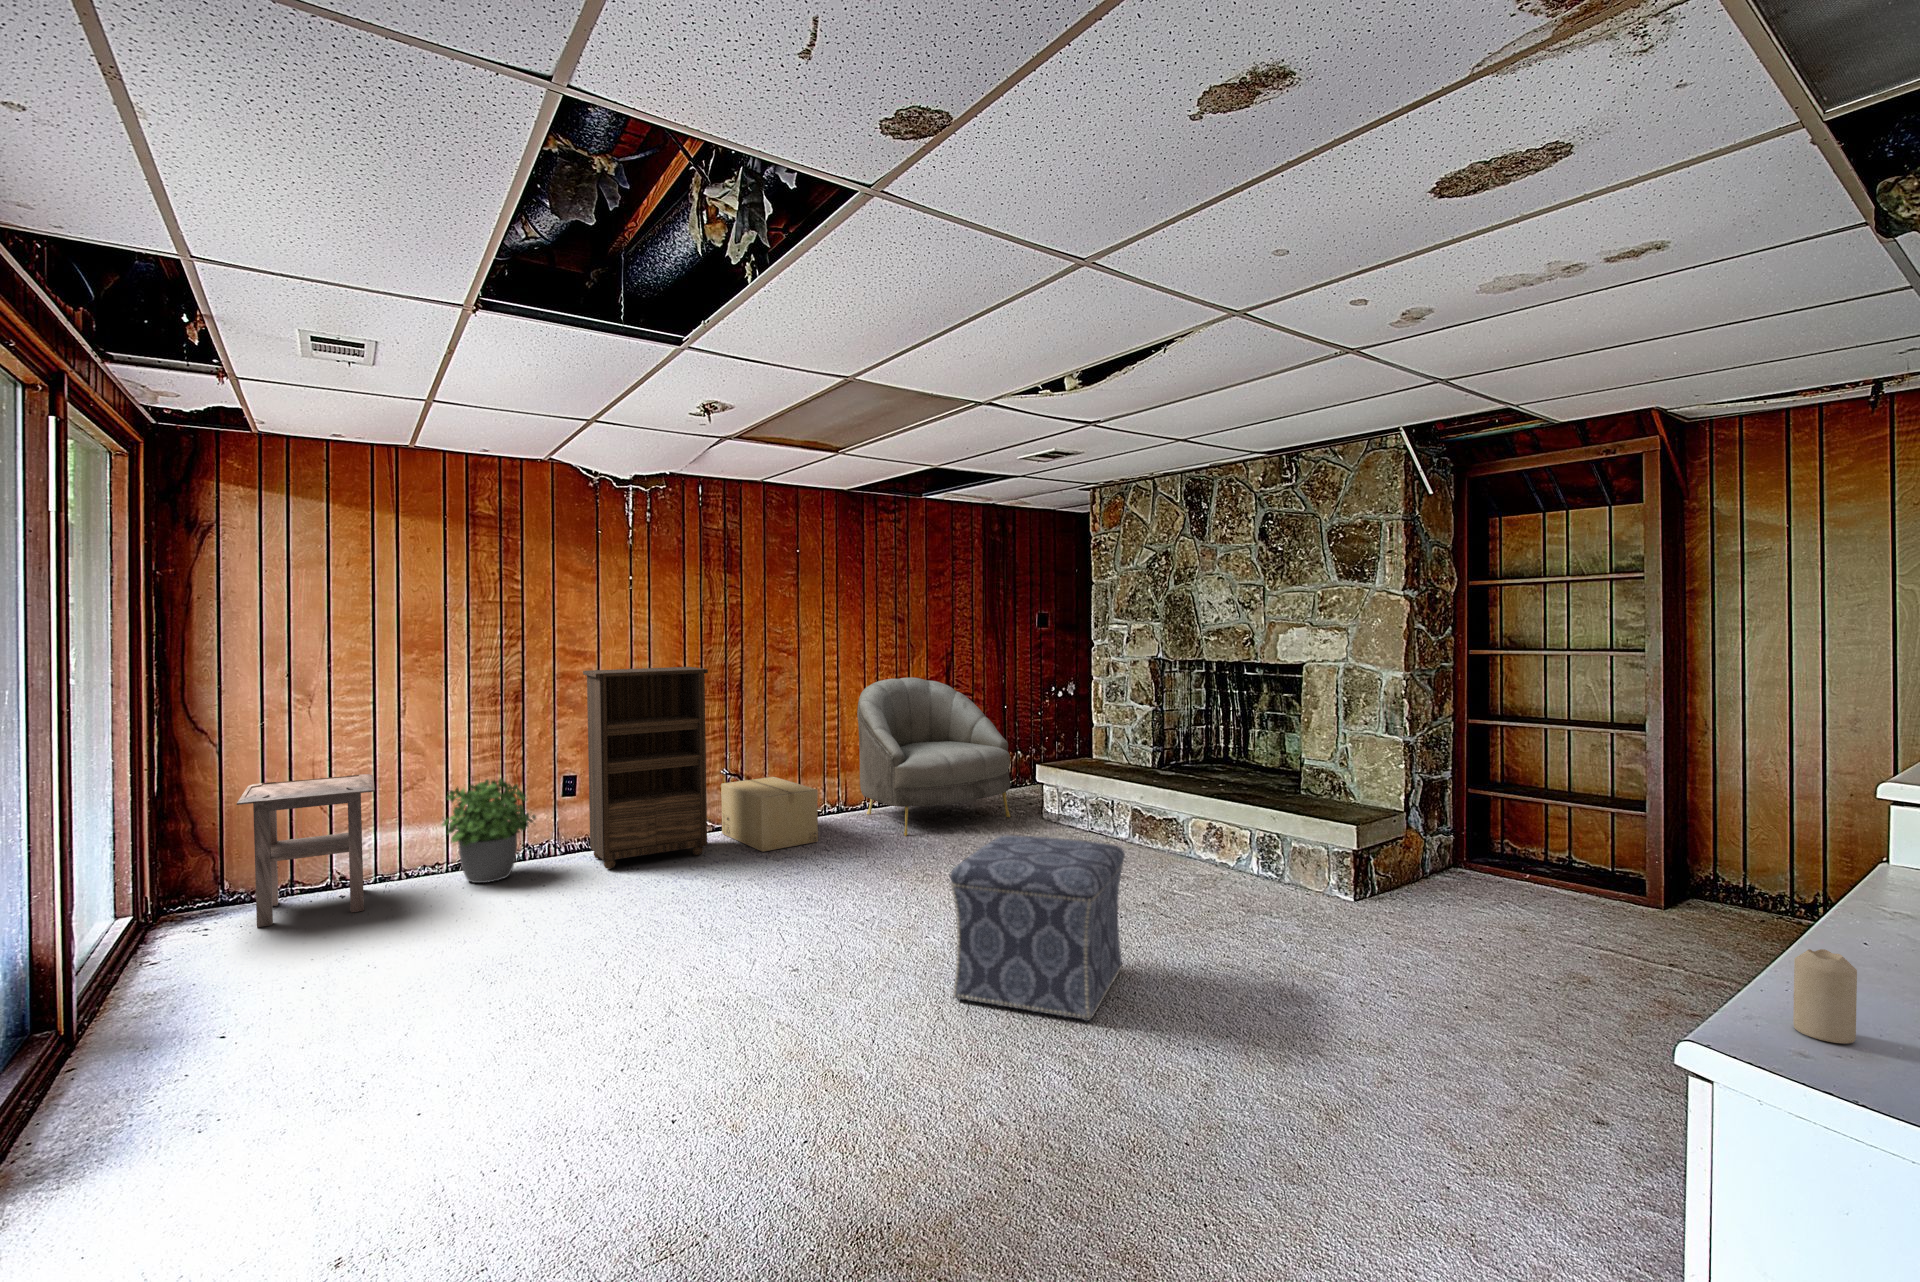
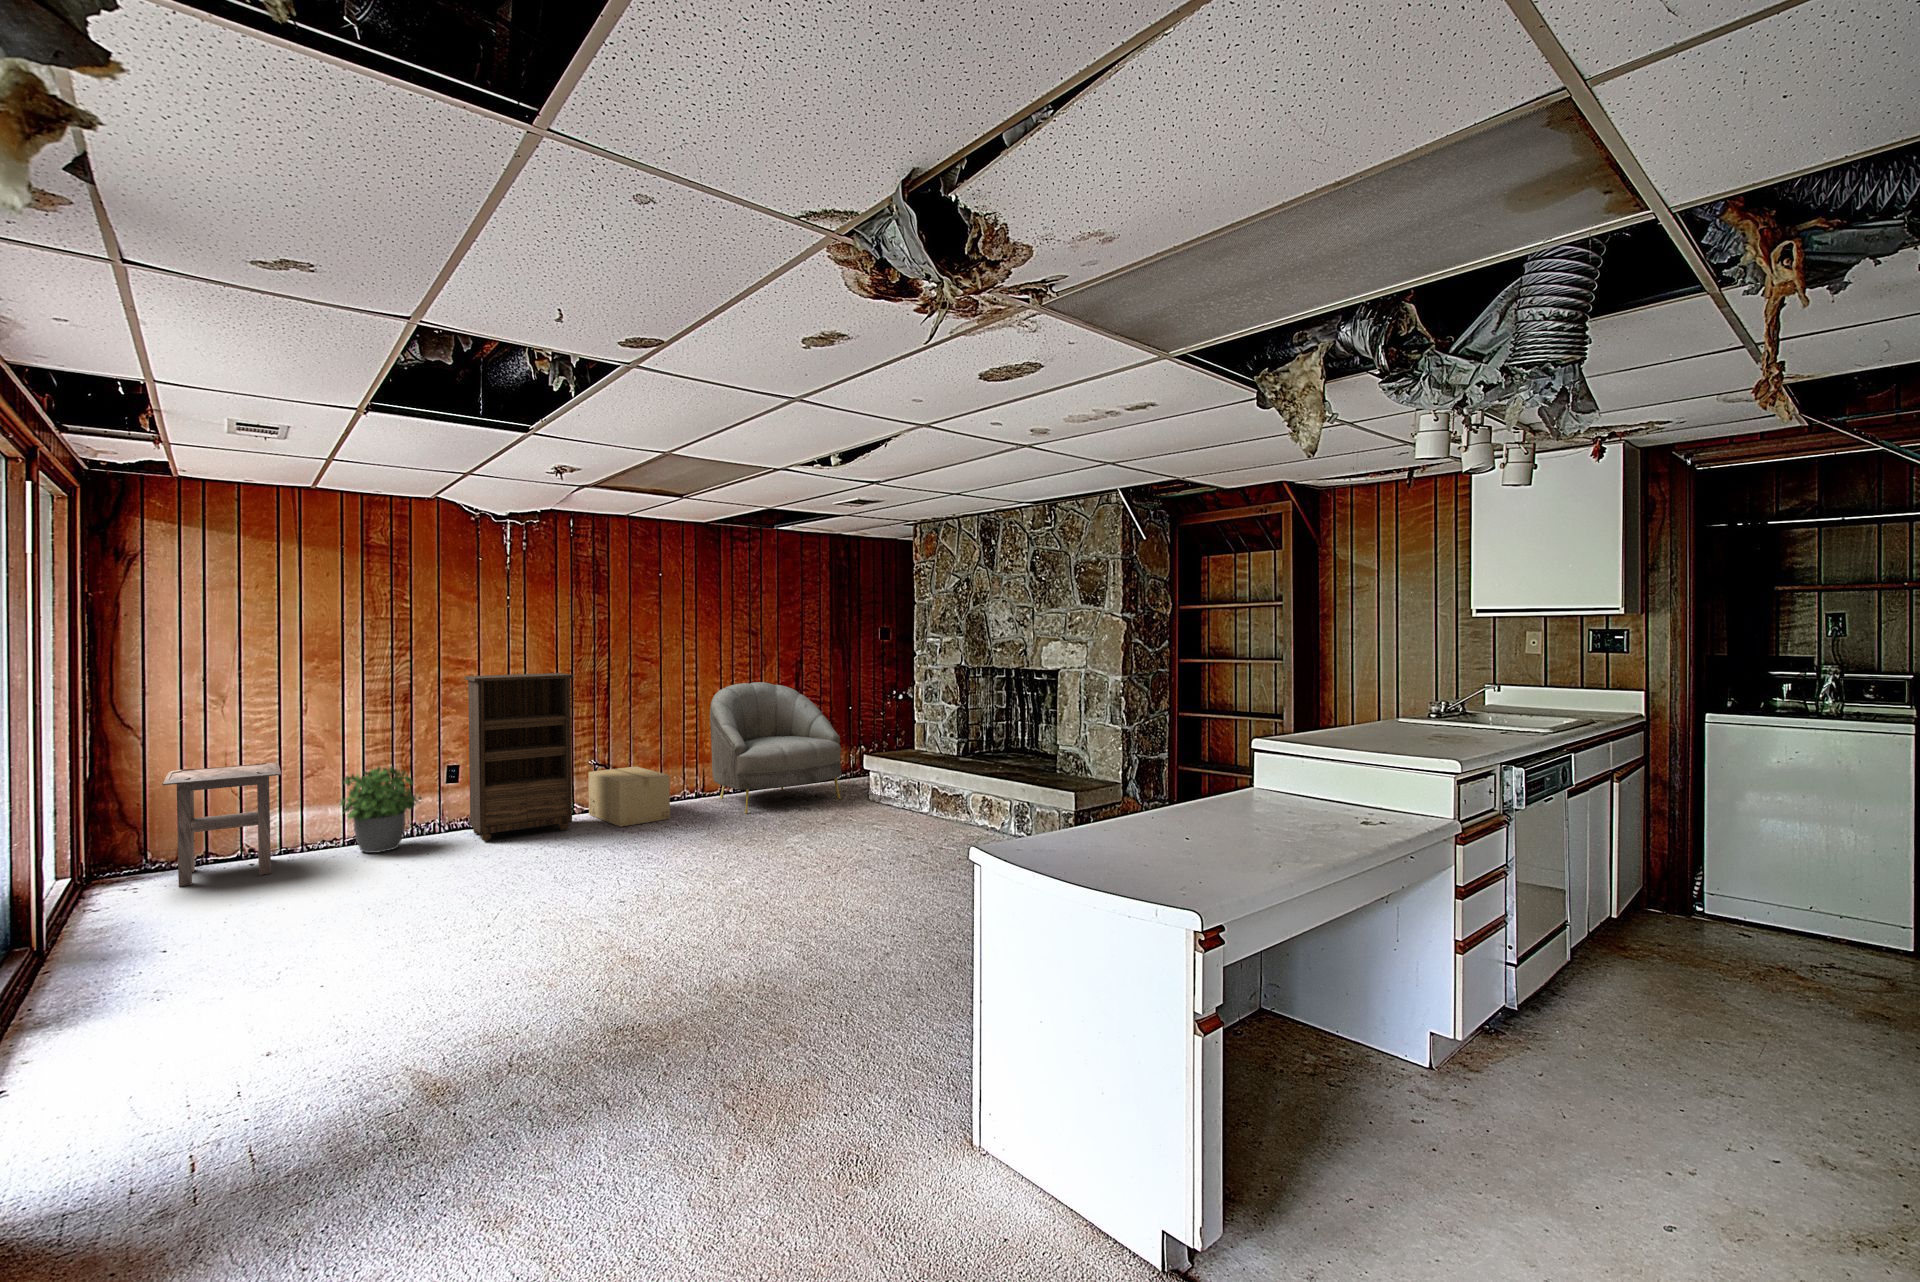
ottoman: present [950,835,1125,1021] -> none [734,799,874,926]
candle: present [1793,949,1857,1044] -> none [1038,804,1060,847]

